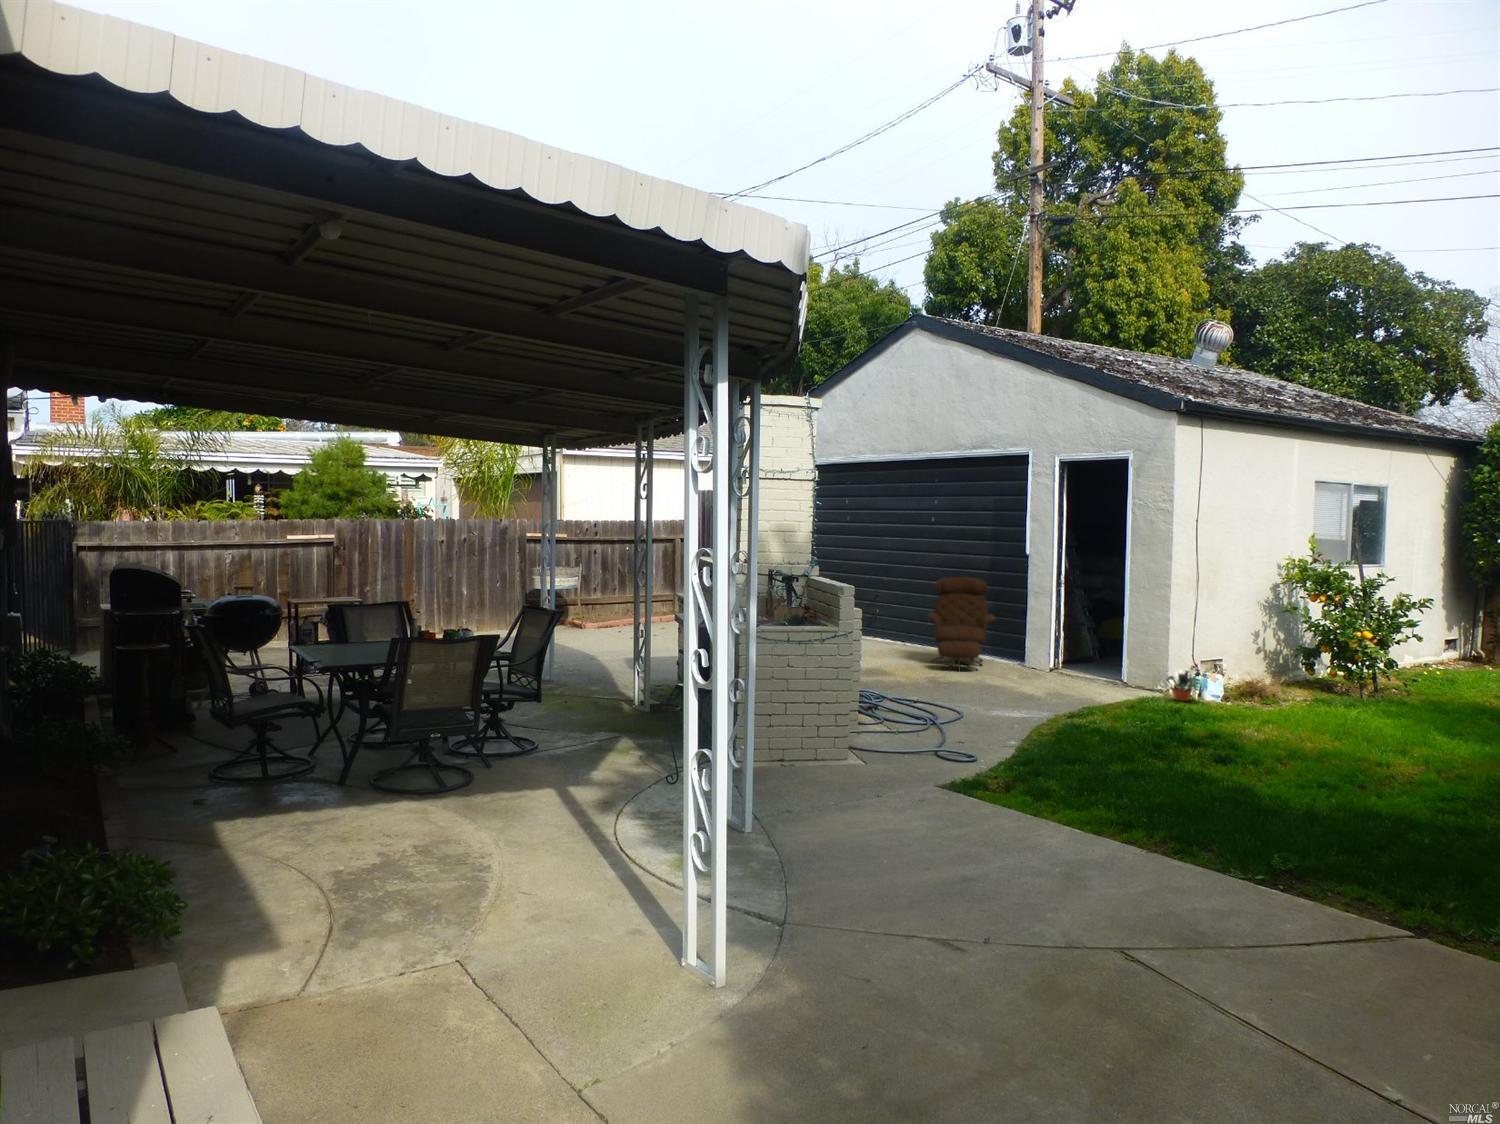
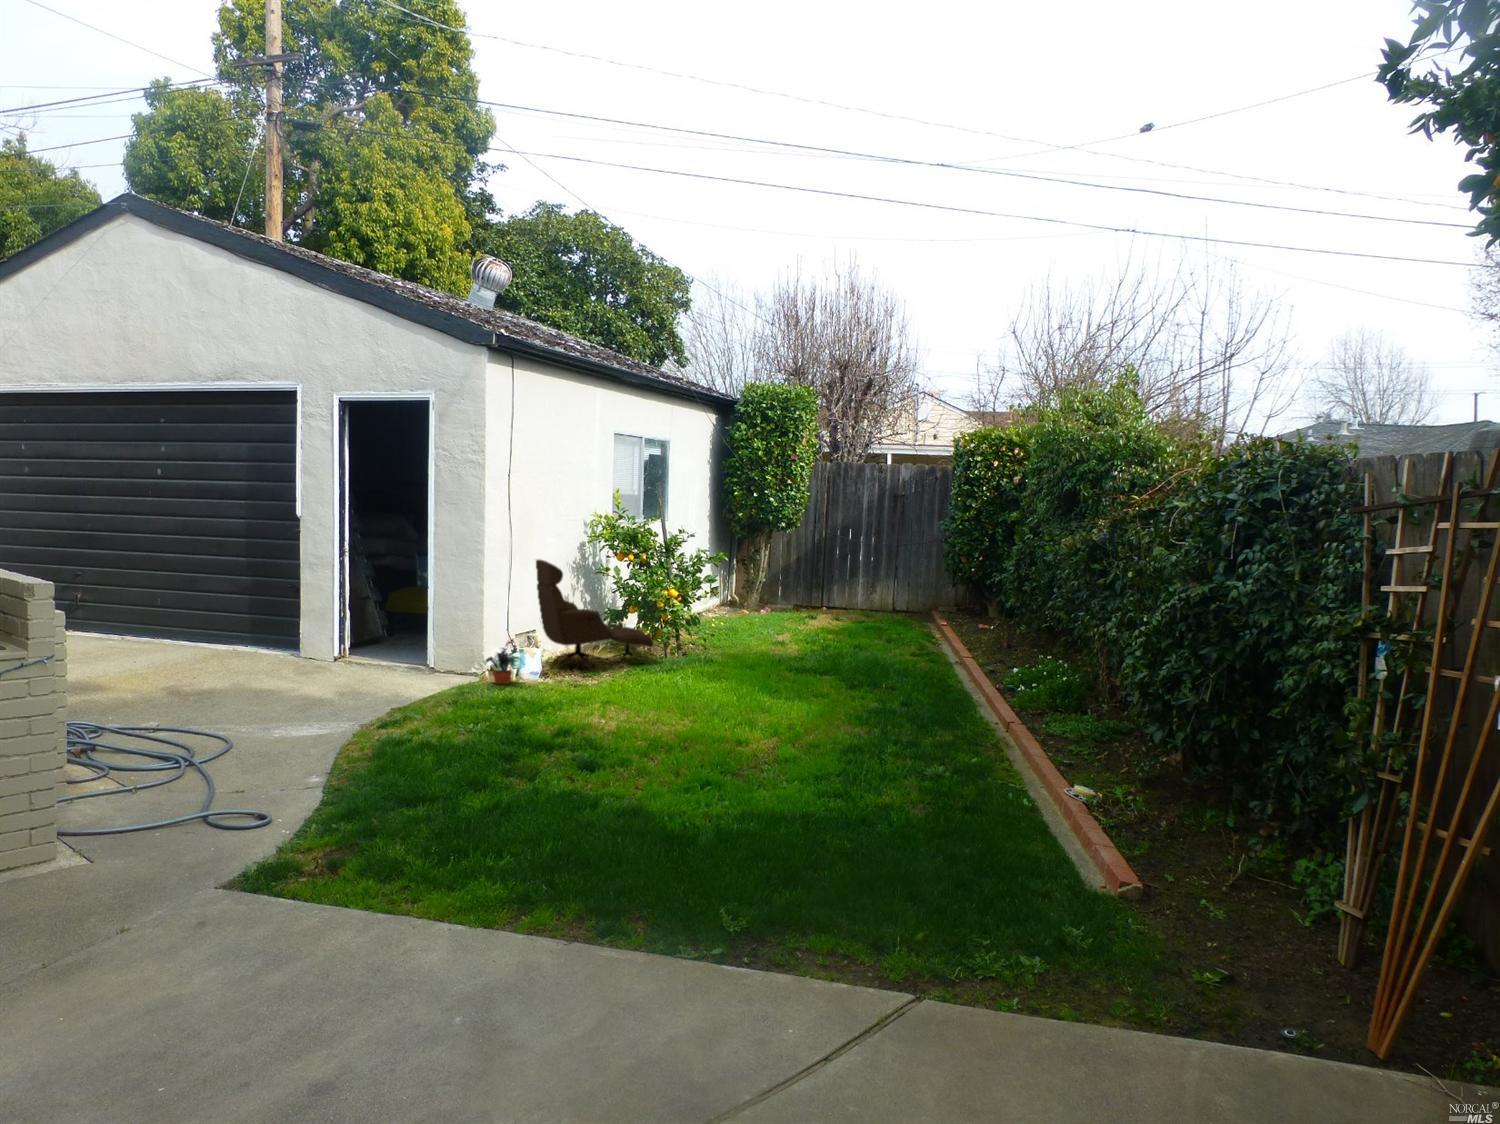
lounge chair: present [927,577,995,672] -> present [536,560,654,670]

